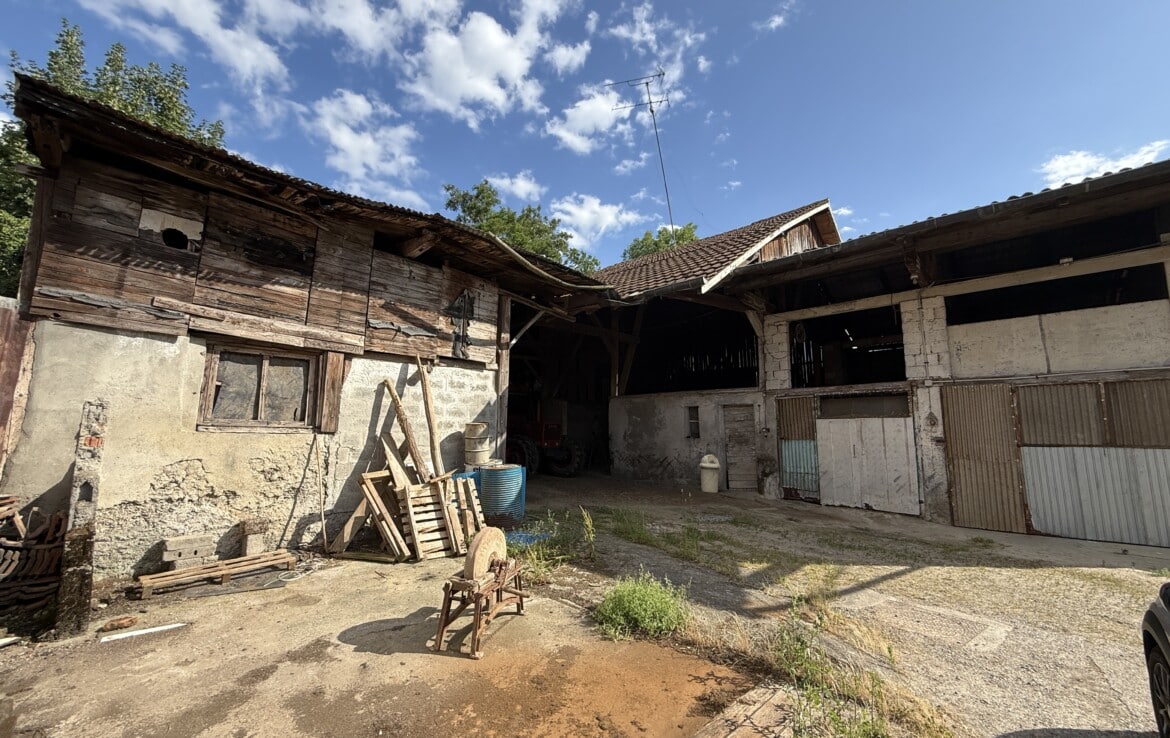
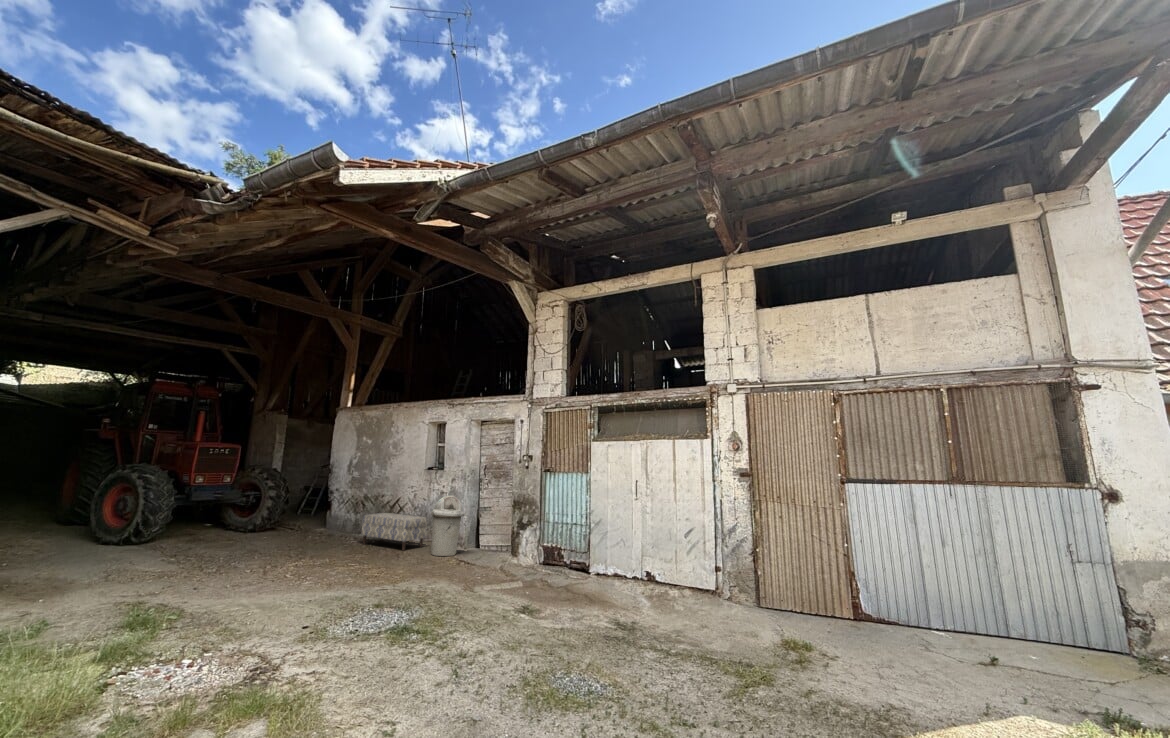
bench: none [649,466,692,489] -> present [361,513,427,551]

